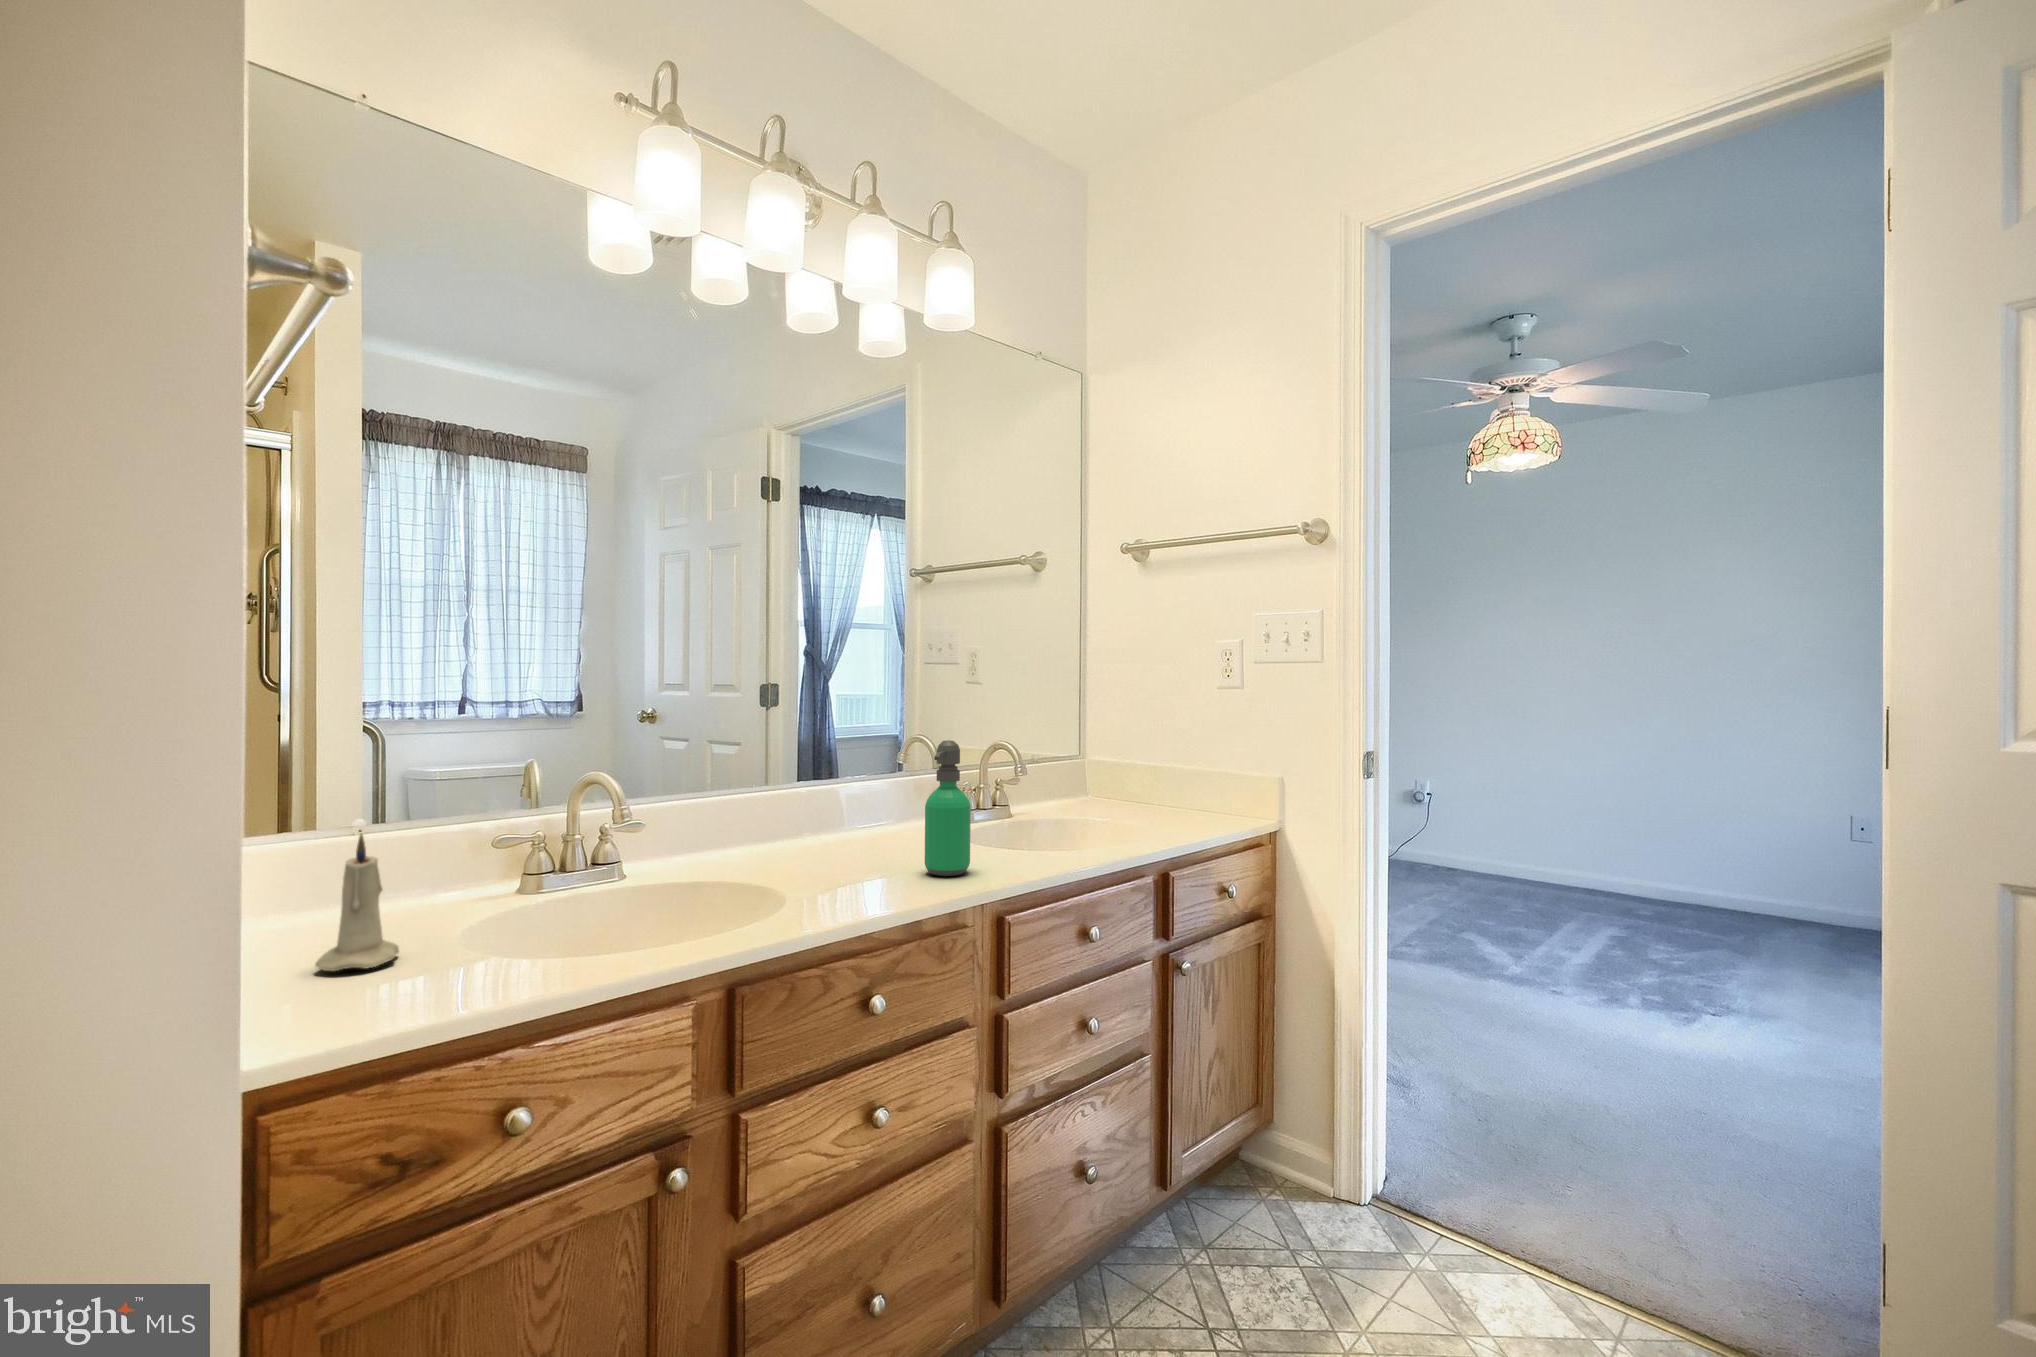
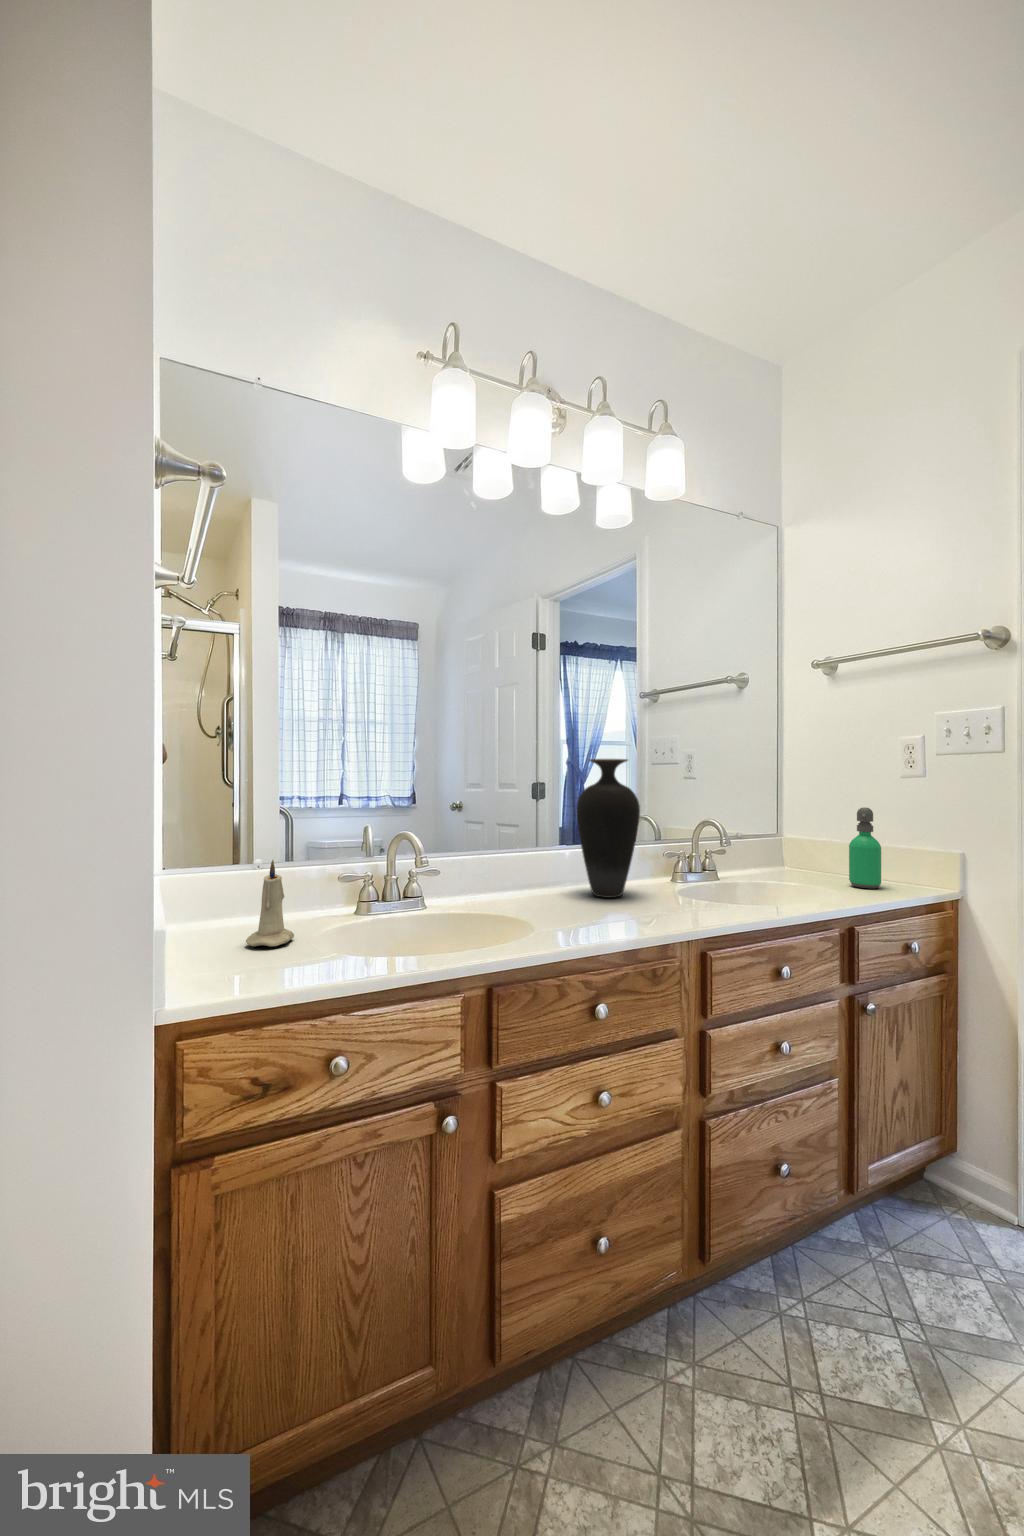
vase: none [828,664,916,857] -> present [576,759,640,898]
soap dispenser: present [925,740,971,876] -> present [849,807,881,888]

